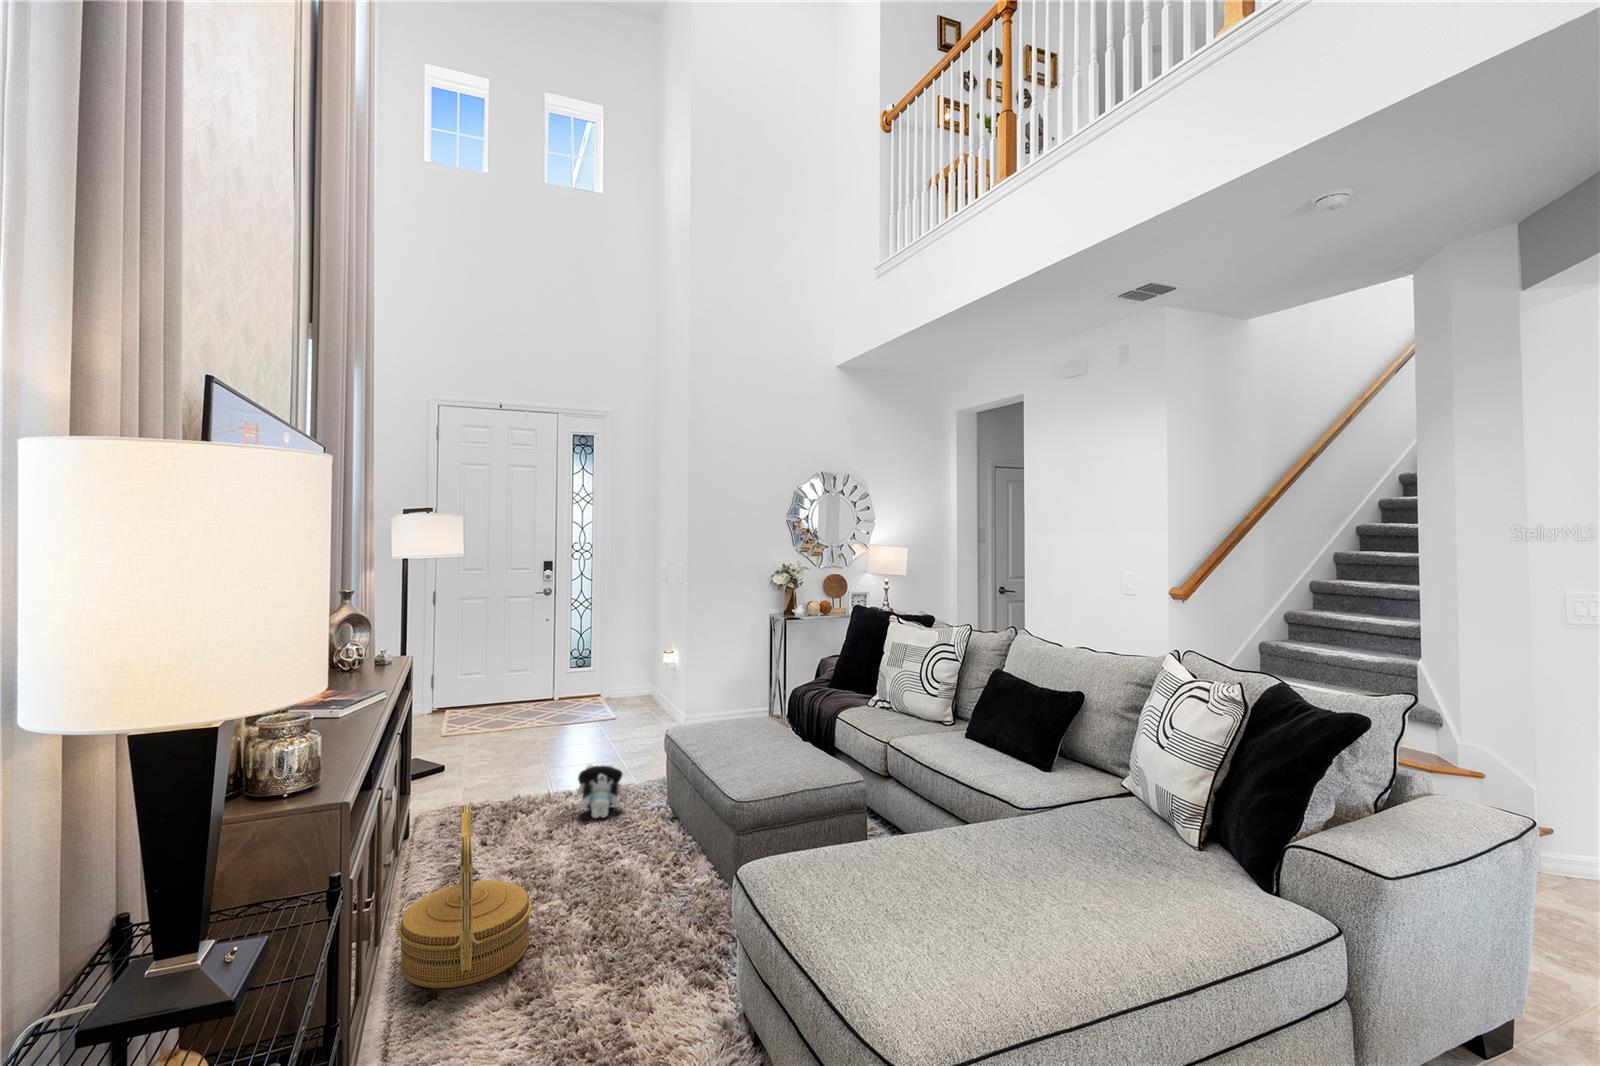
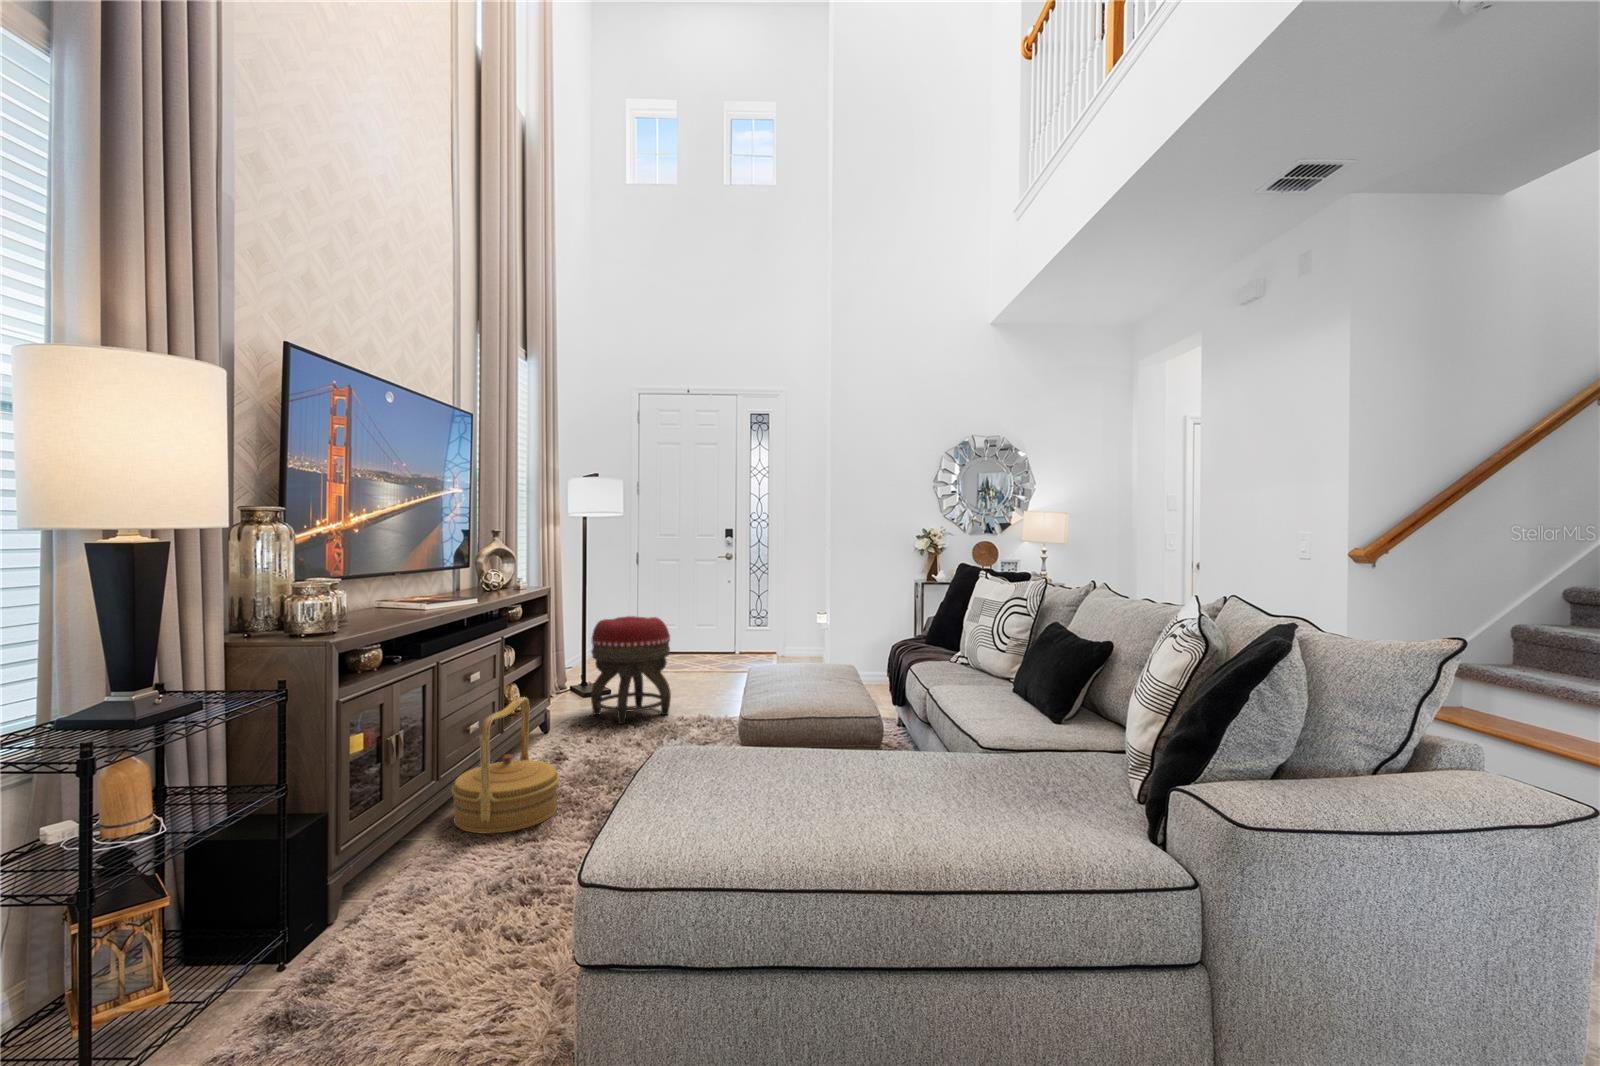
footstool: none [450,679,550,810] -> present [591,616,671,724]
plush toy: present [577,764,628,818] -> none [672,692,716,739]

